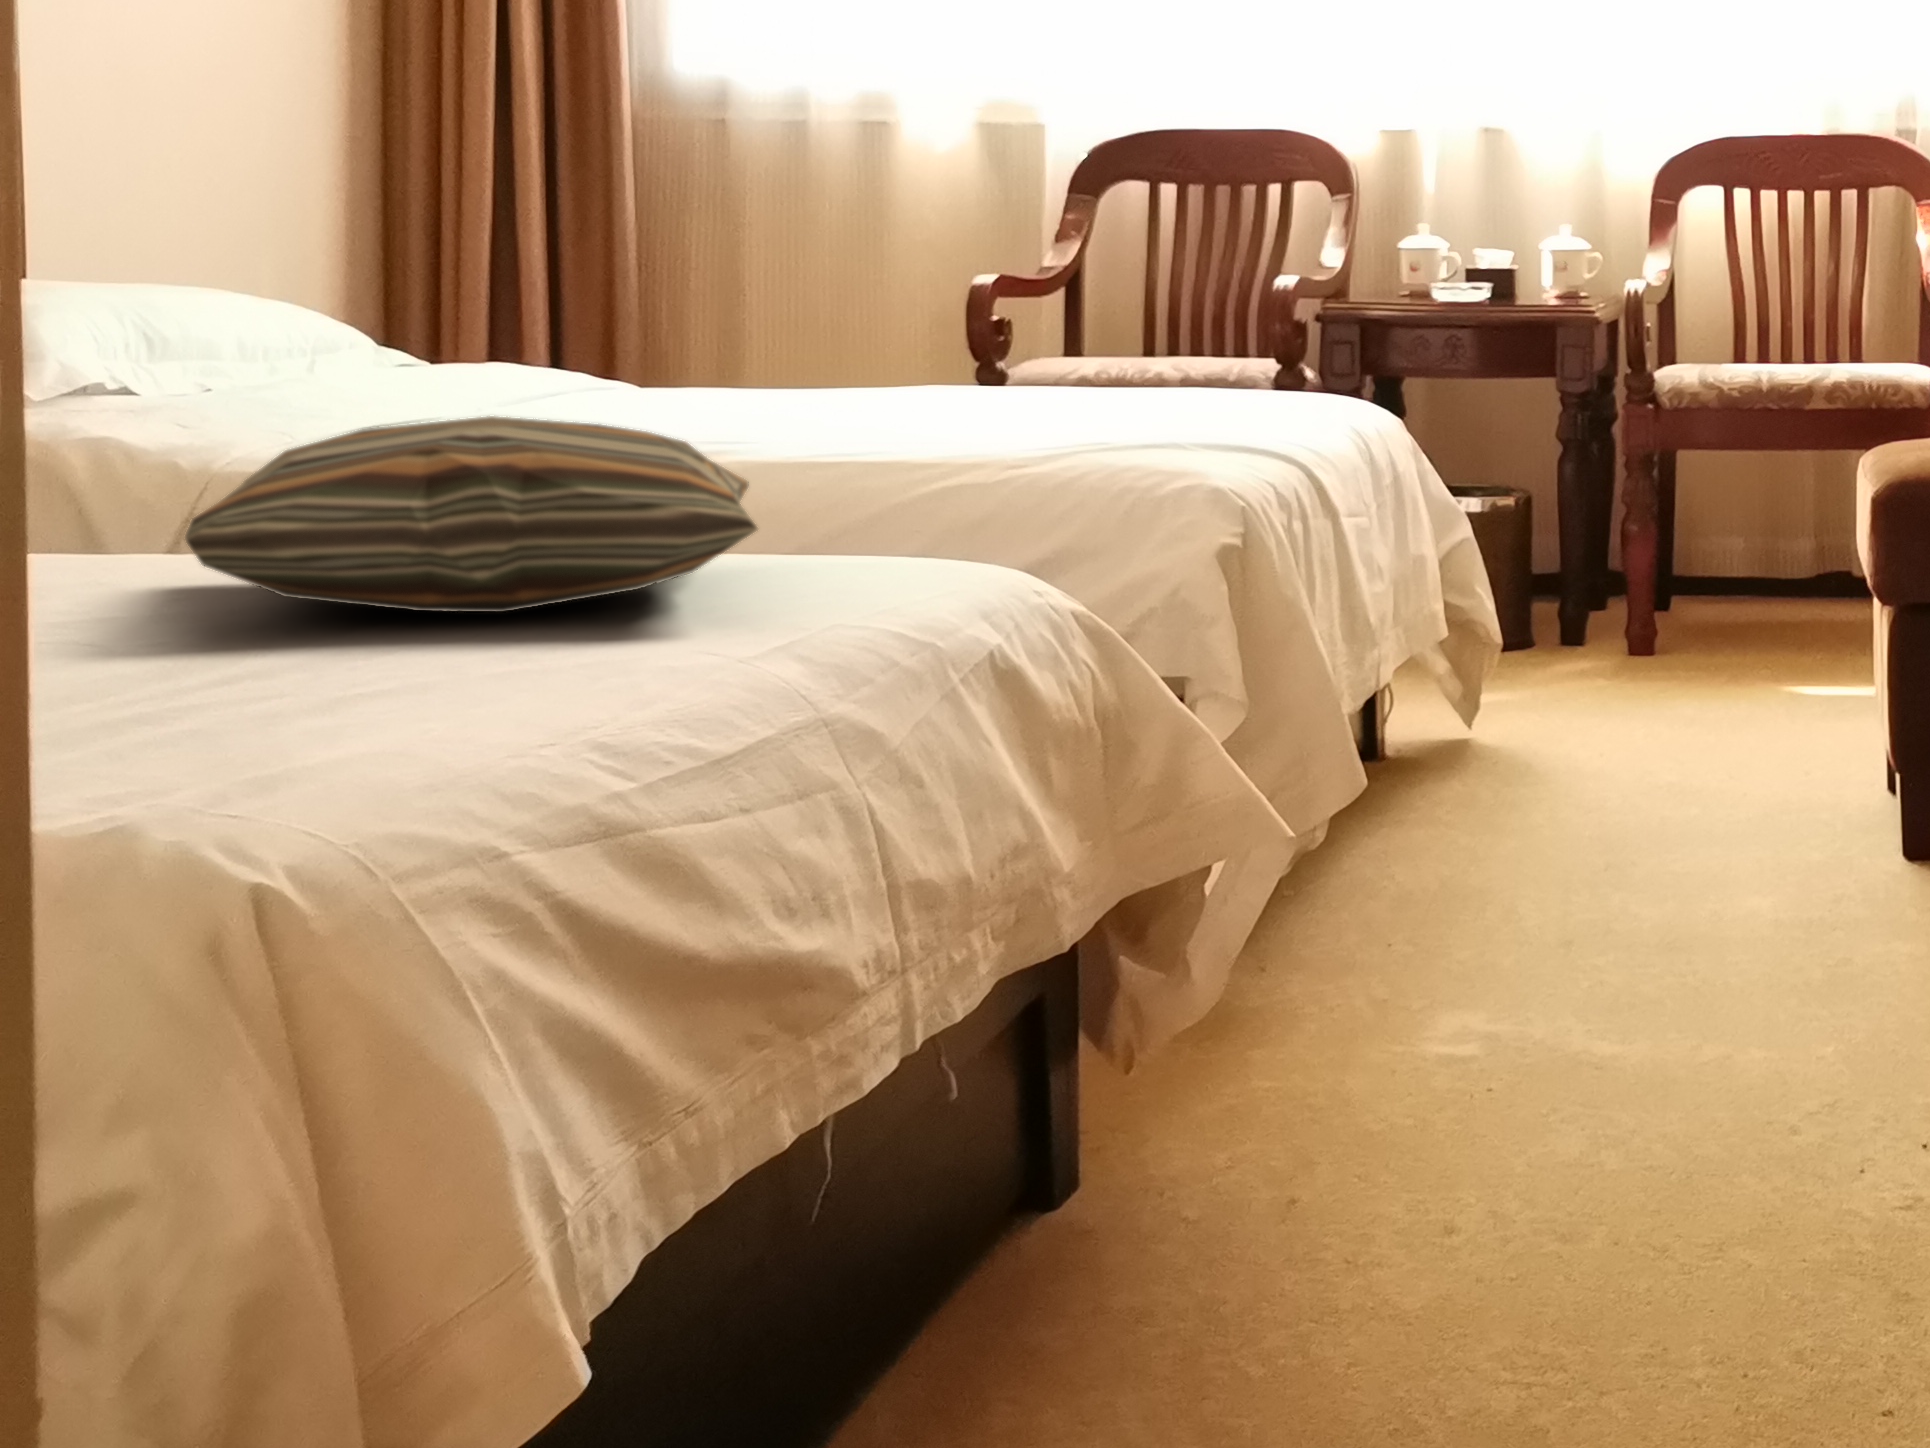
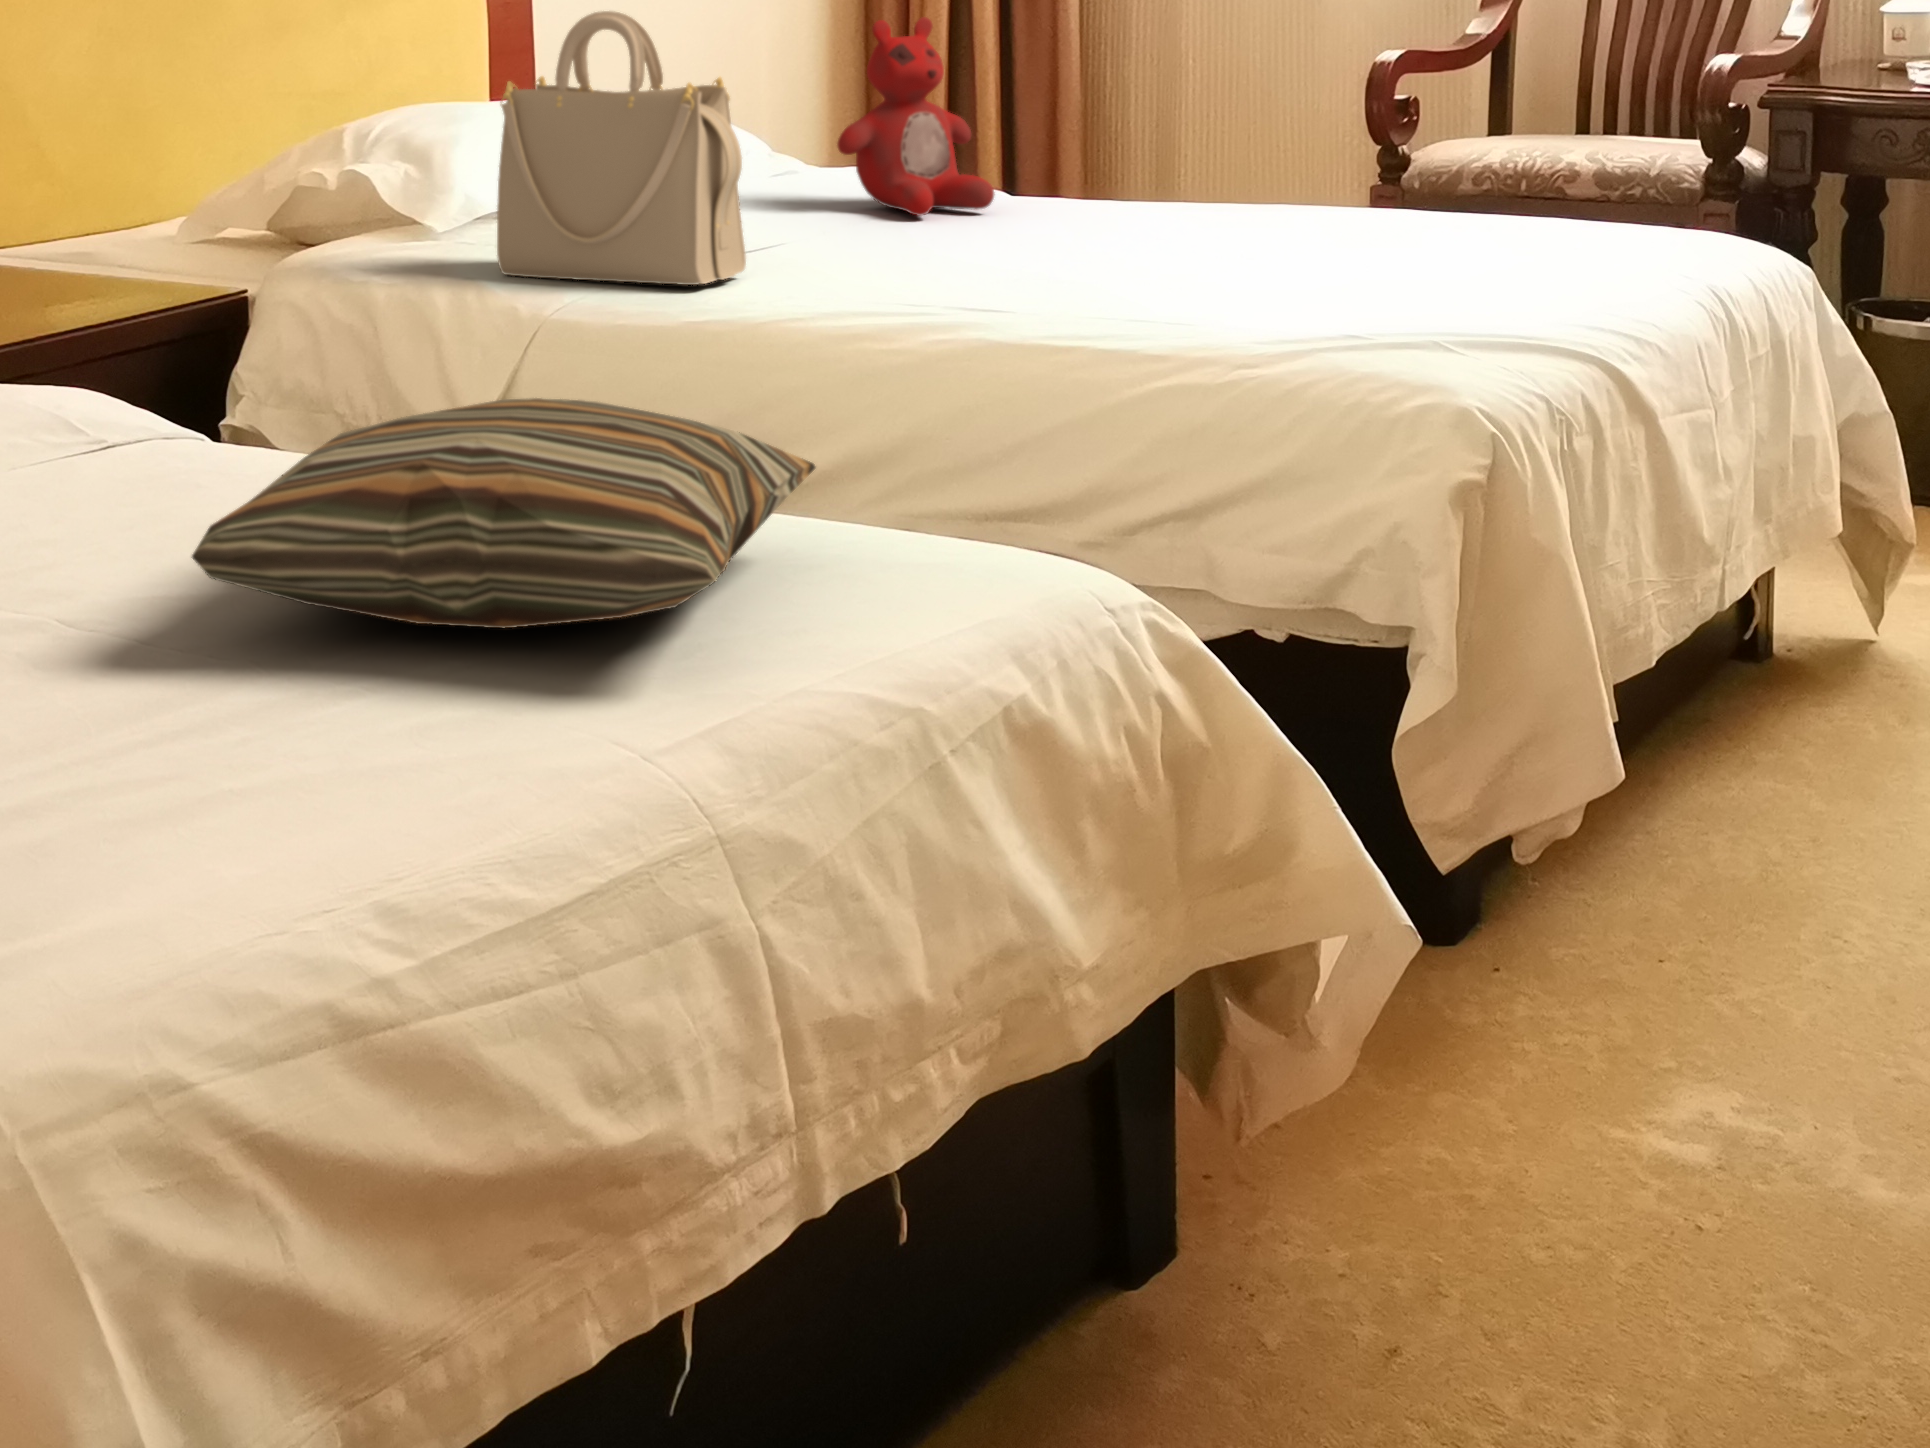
handbag: none [140,164,438,443] -> present [497,11,746,285]
stuffed bear: none [479,207,650,400] -> present [837,17,995,216]

